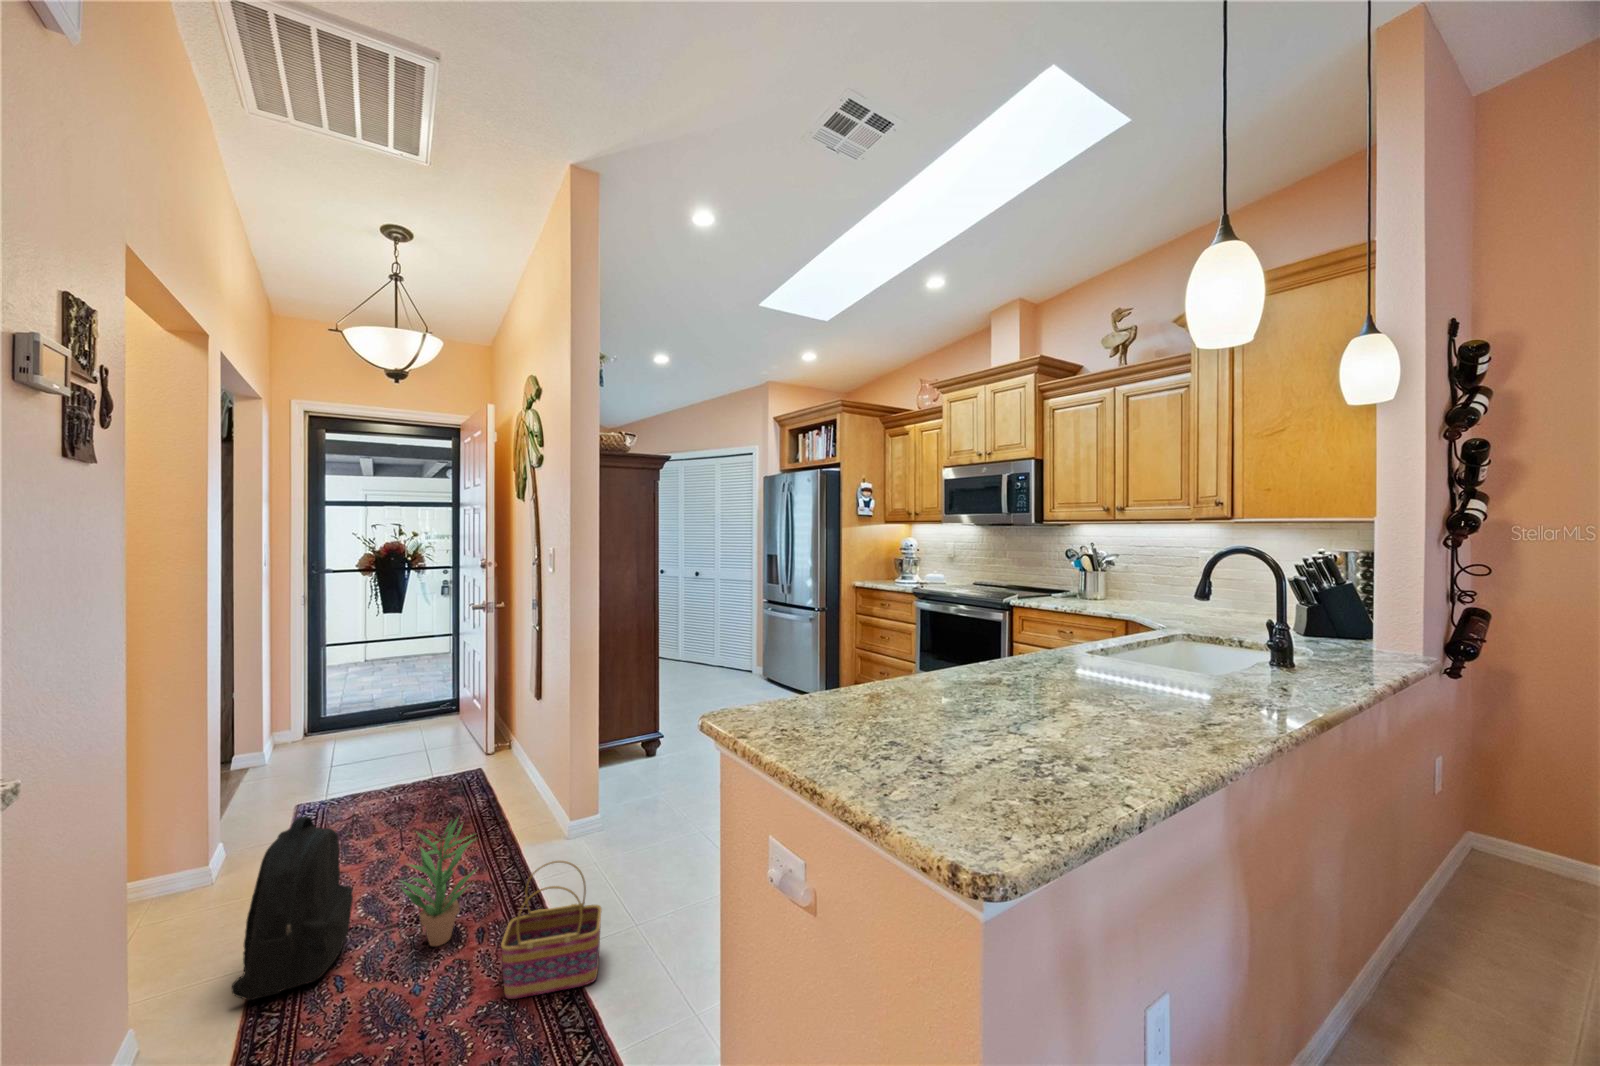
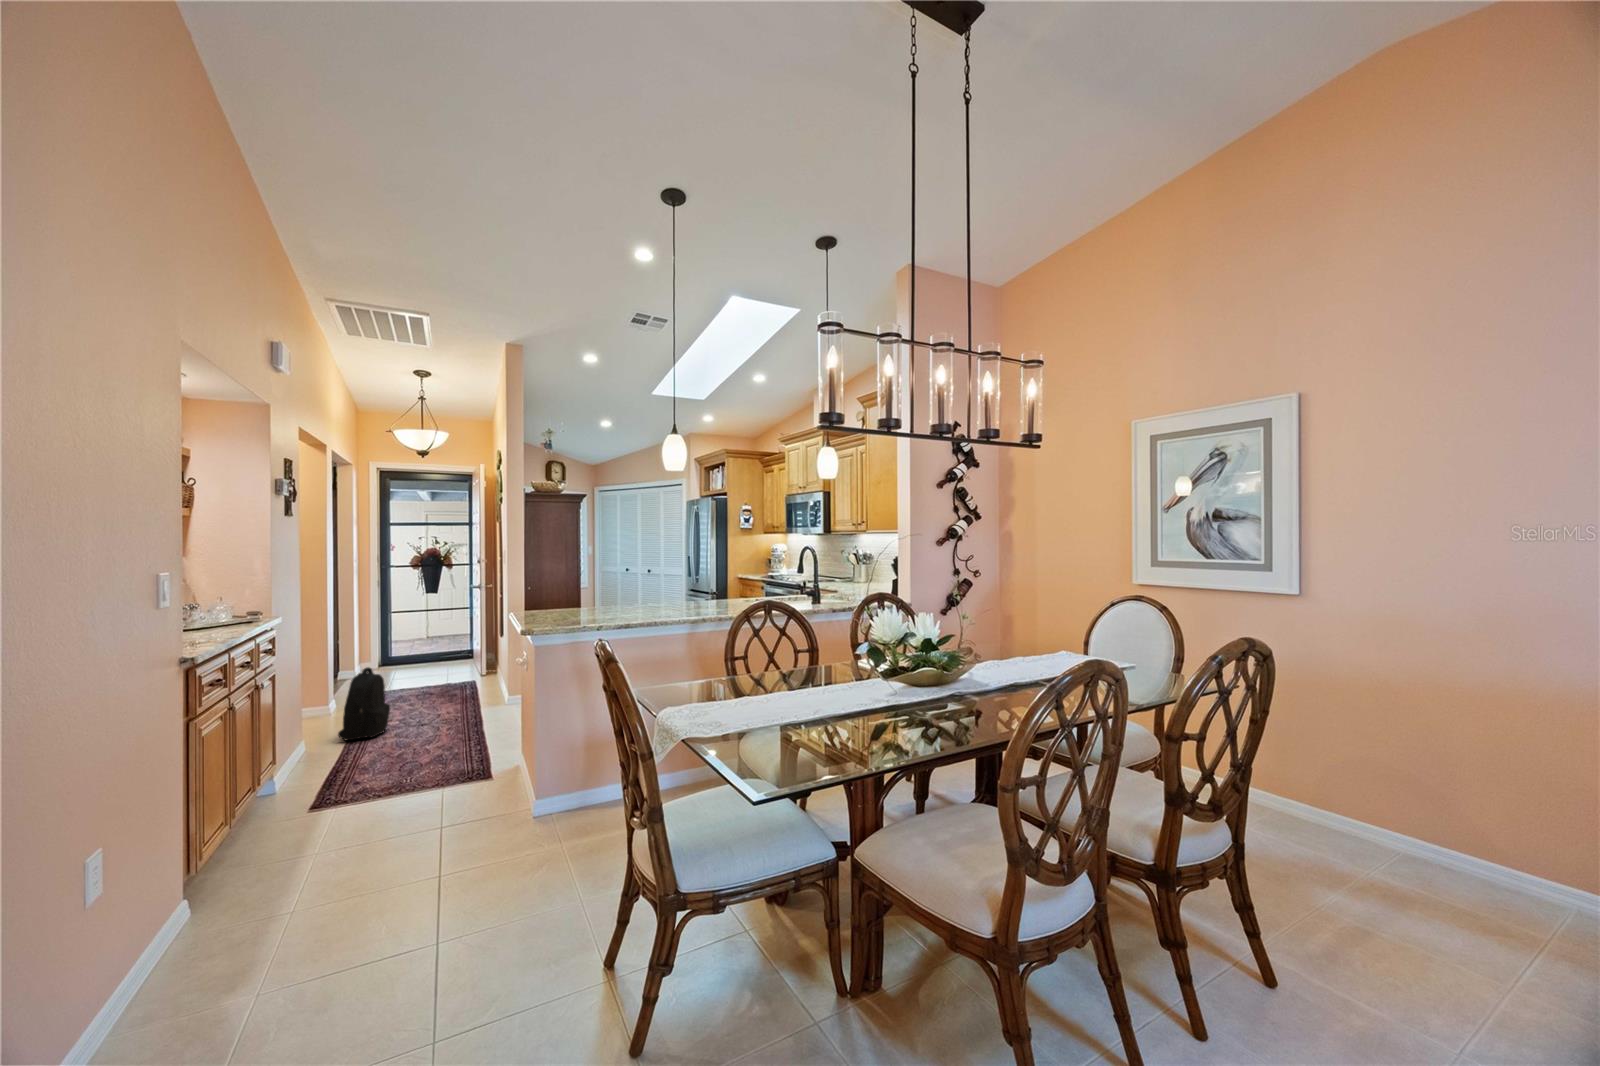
potted plant: present [402,819,475,946] -> none [410,672,448,731]
basket: present [501,861,602,999] -> none [449,690,499,743]

